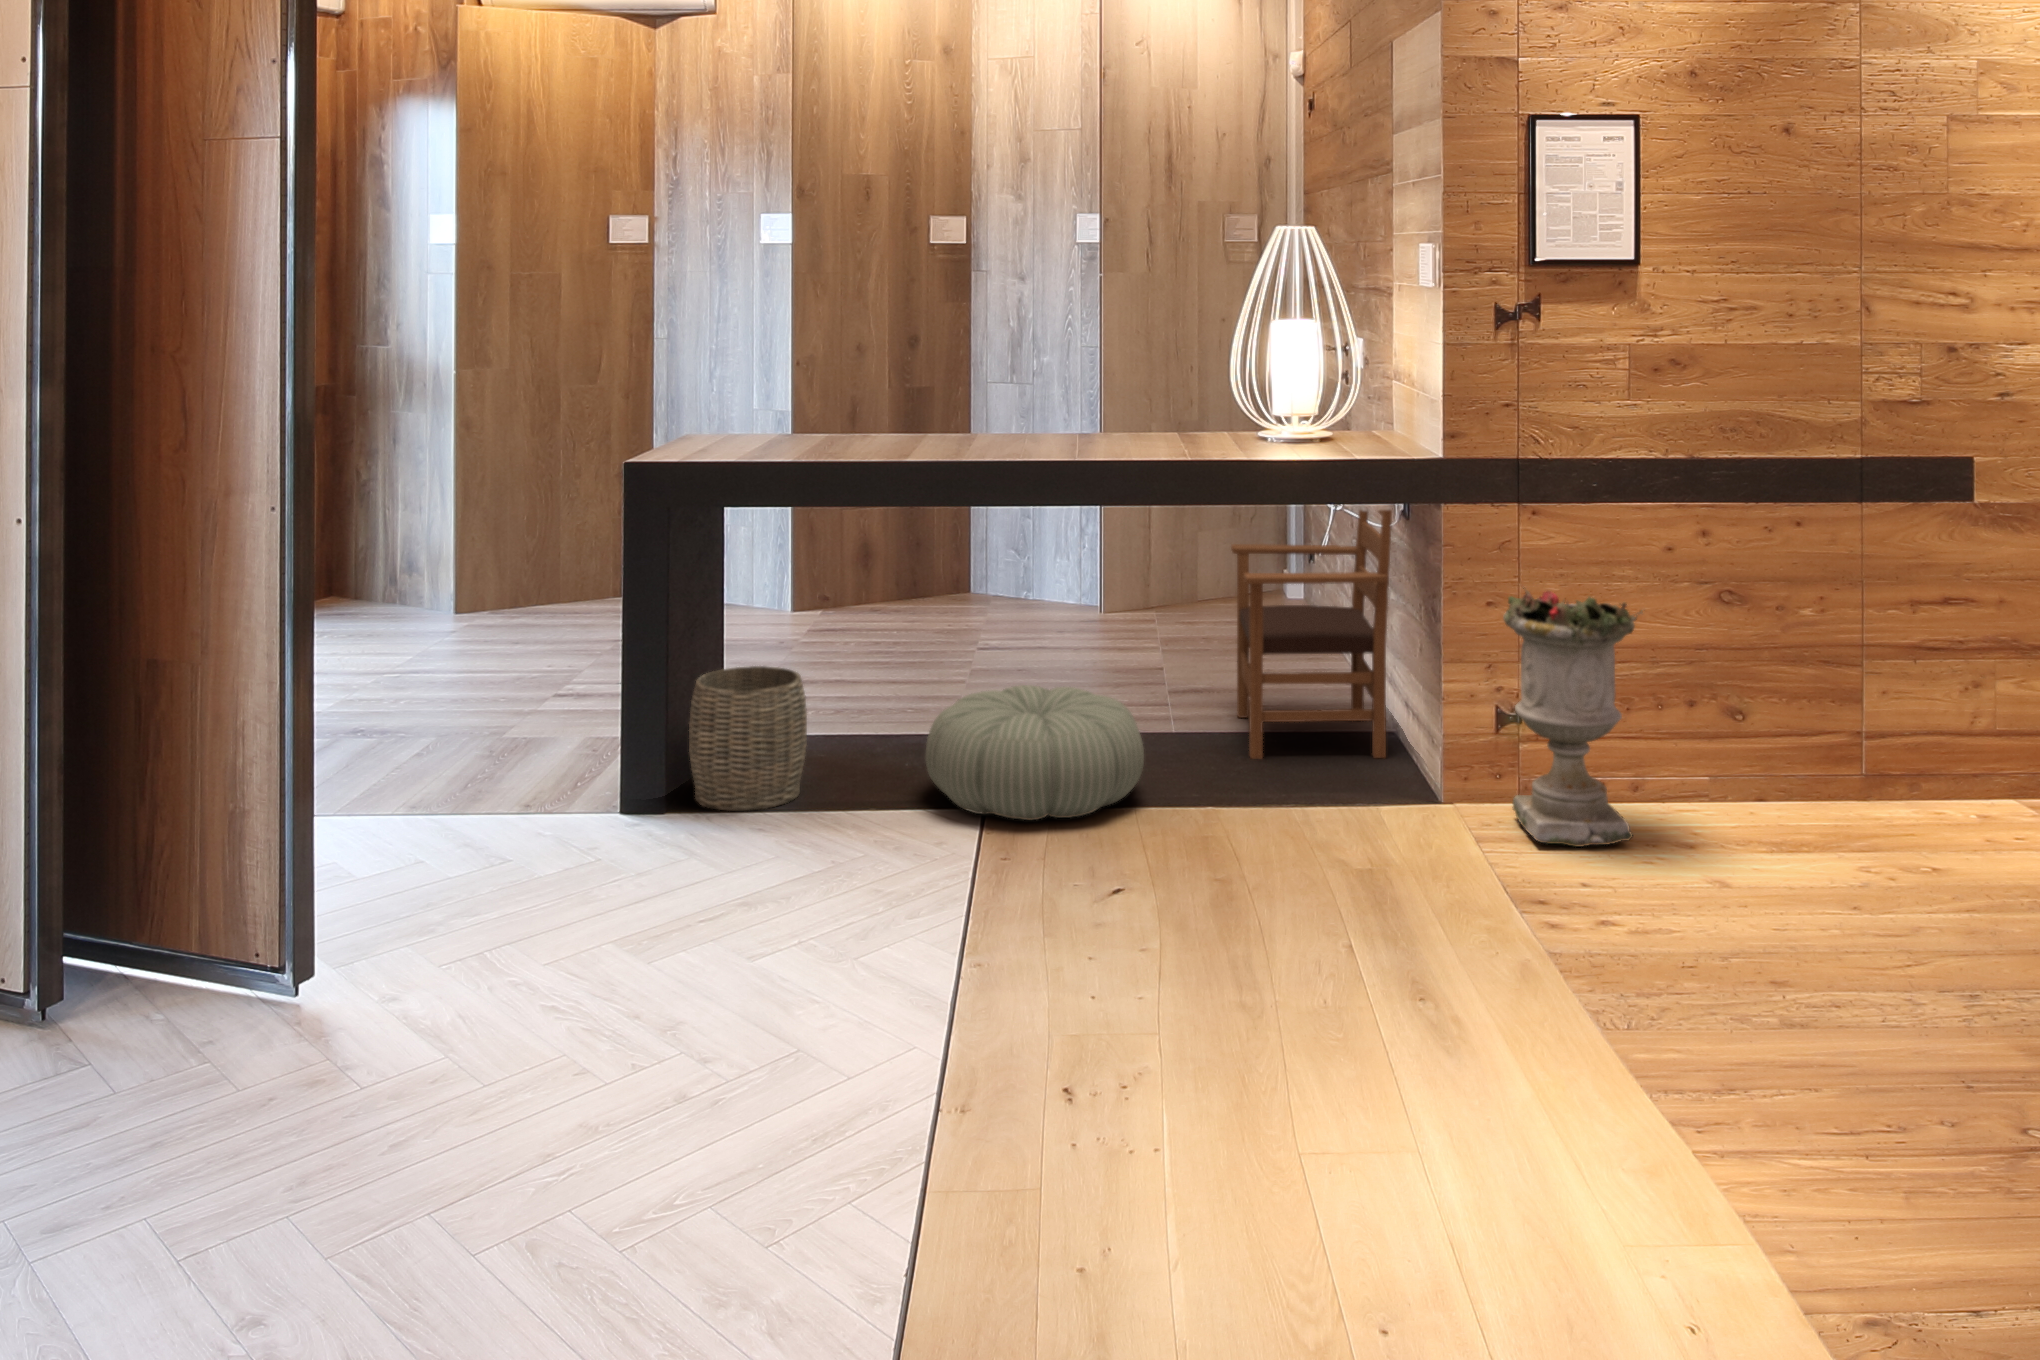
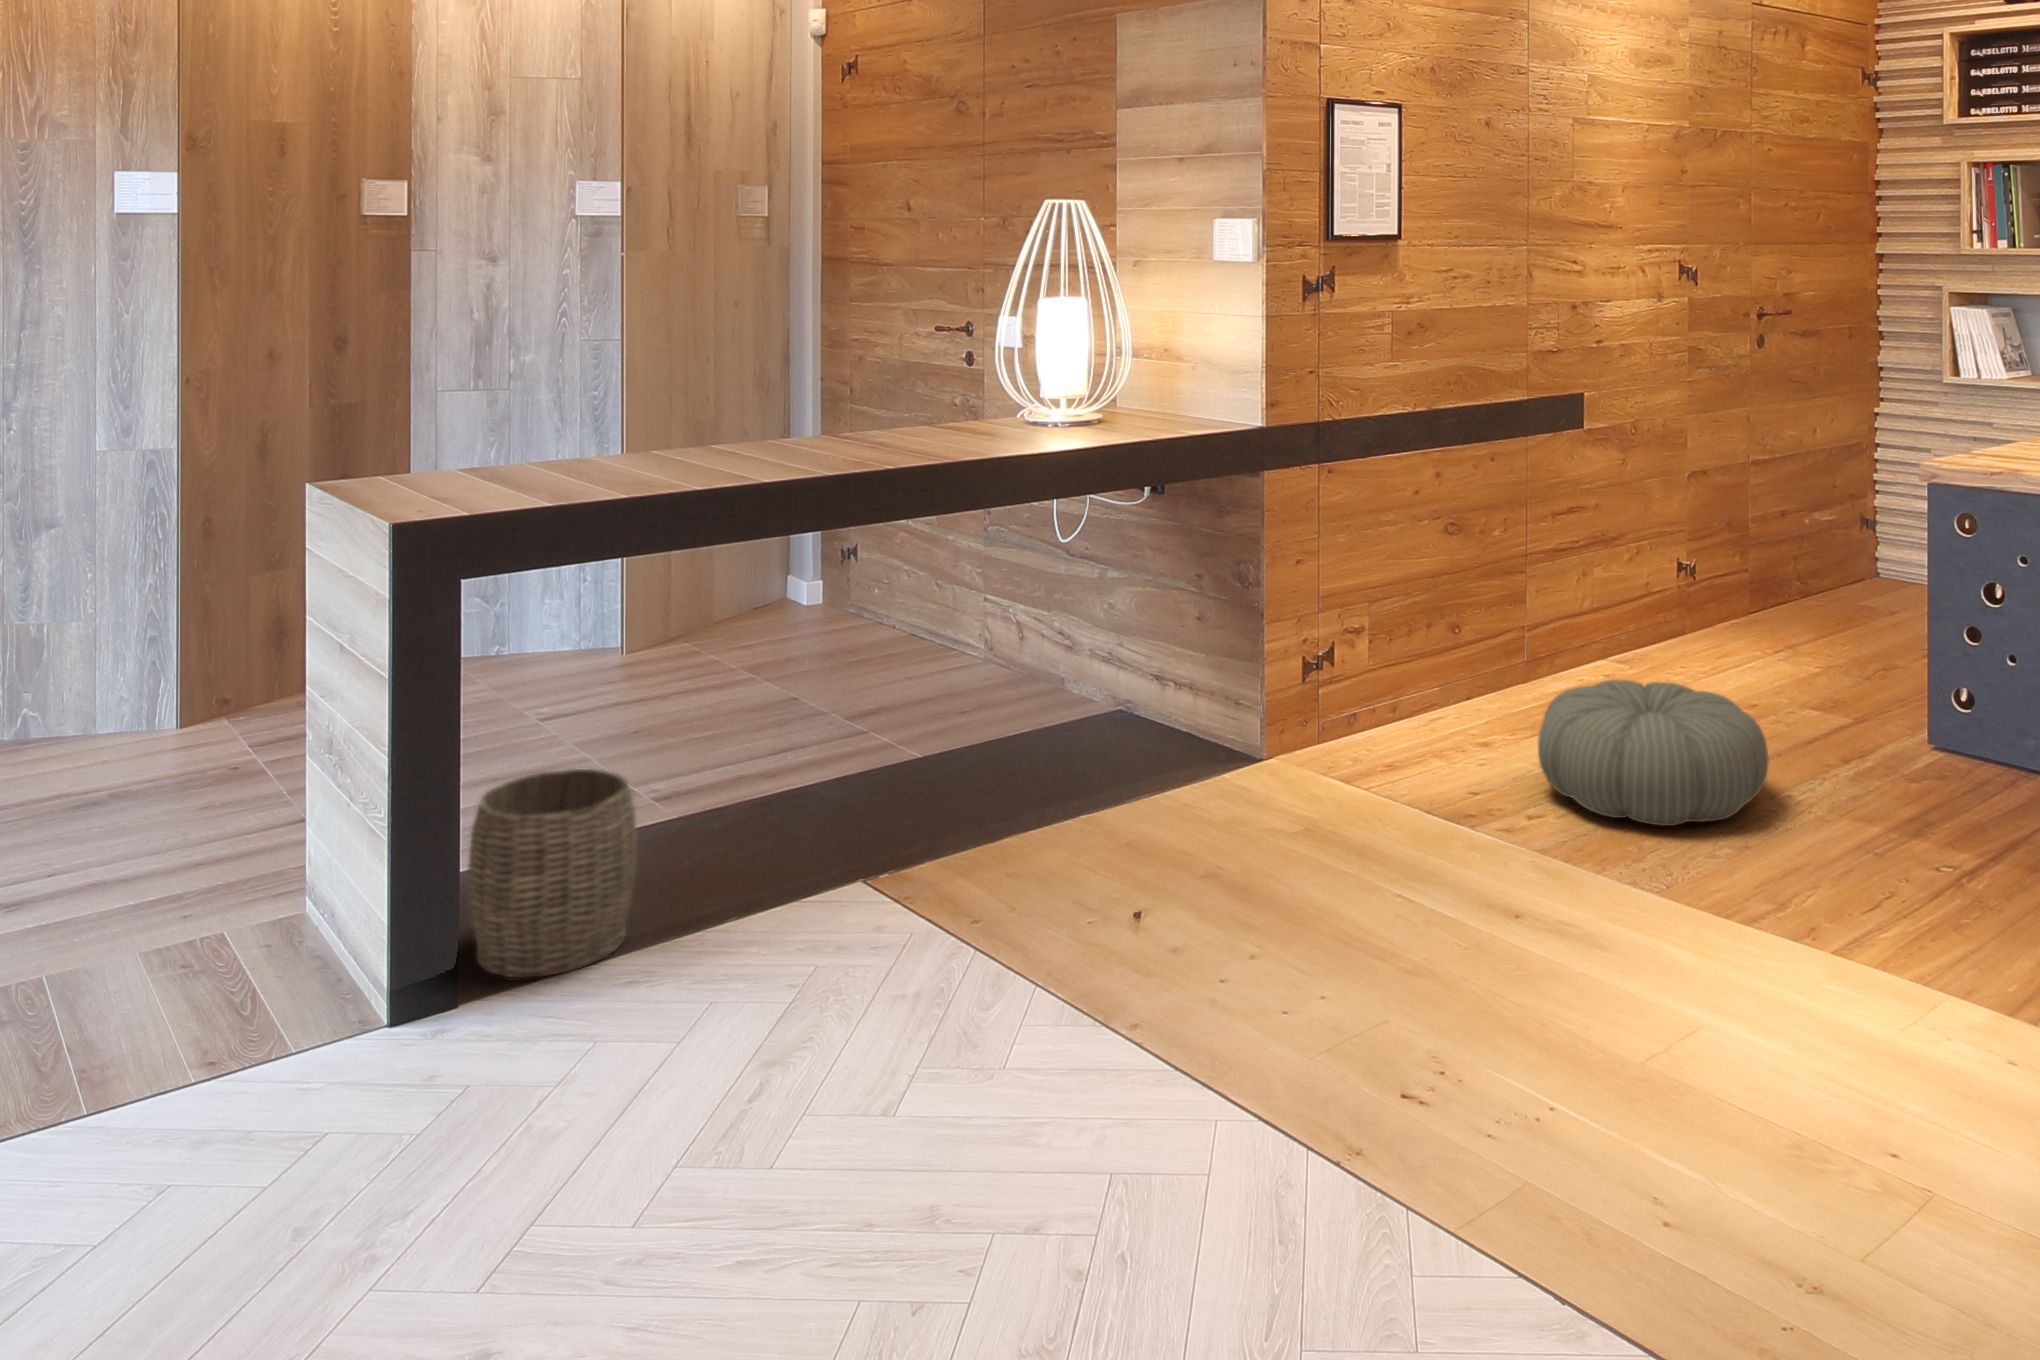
armchair: present [1231,510,1392,759] -> none [934,447,1152,760]
planter: present [1503,588,1642,847] -> none [1330,541,1457,776]
pouf: present [925,685,1144,820] -> present [1538,680,1769,826]

